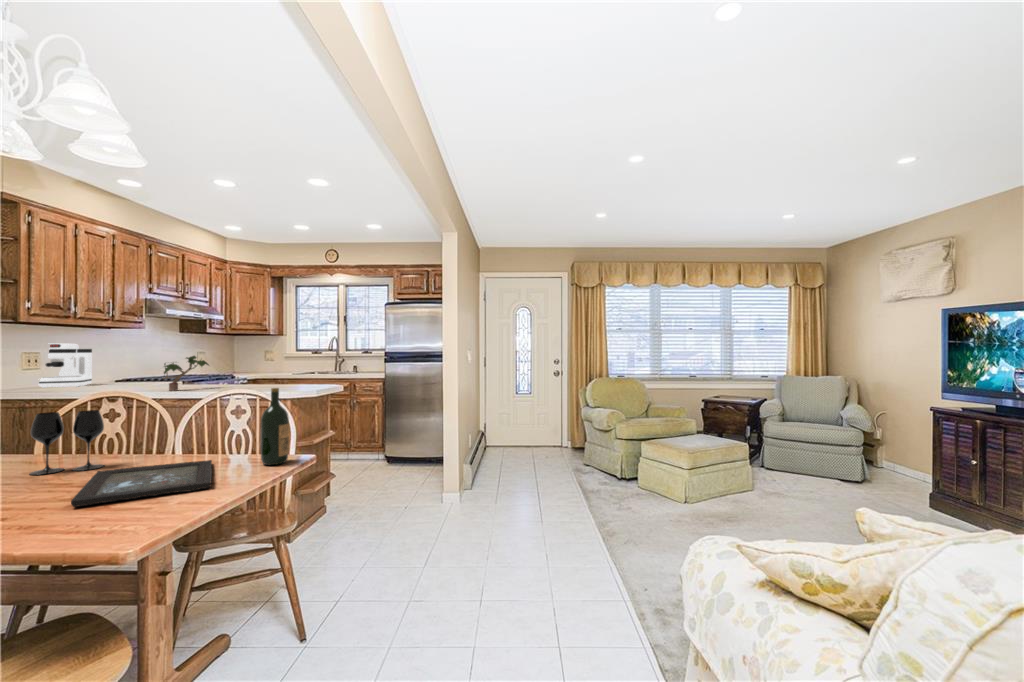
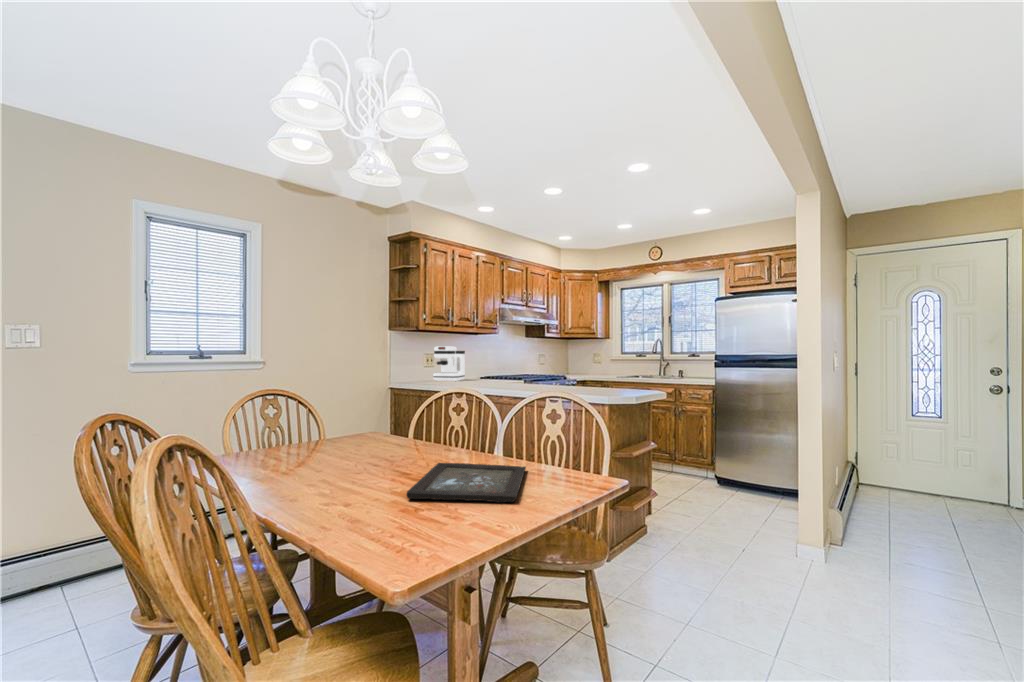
potted plant: present [163,356,209,391] -> none [502,356,545,389]
wine bottle: present [261,388,289,465] -> none [569,396,598,484]
wine glass: present [30,410,104,475] -> none [401,405,448,459]

